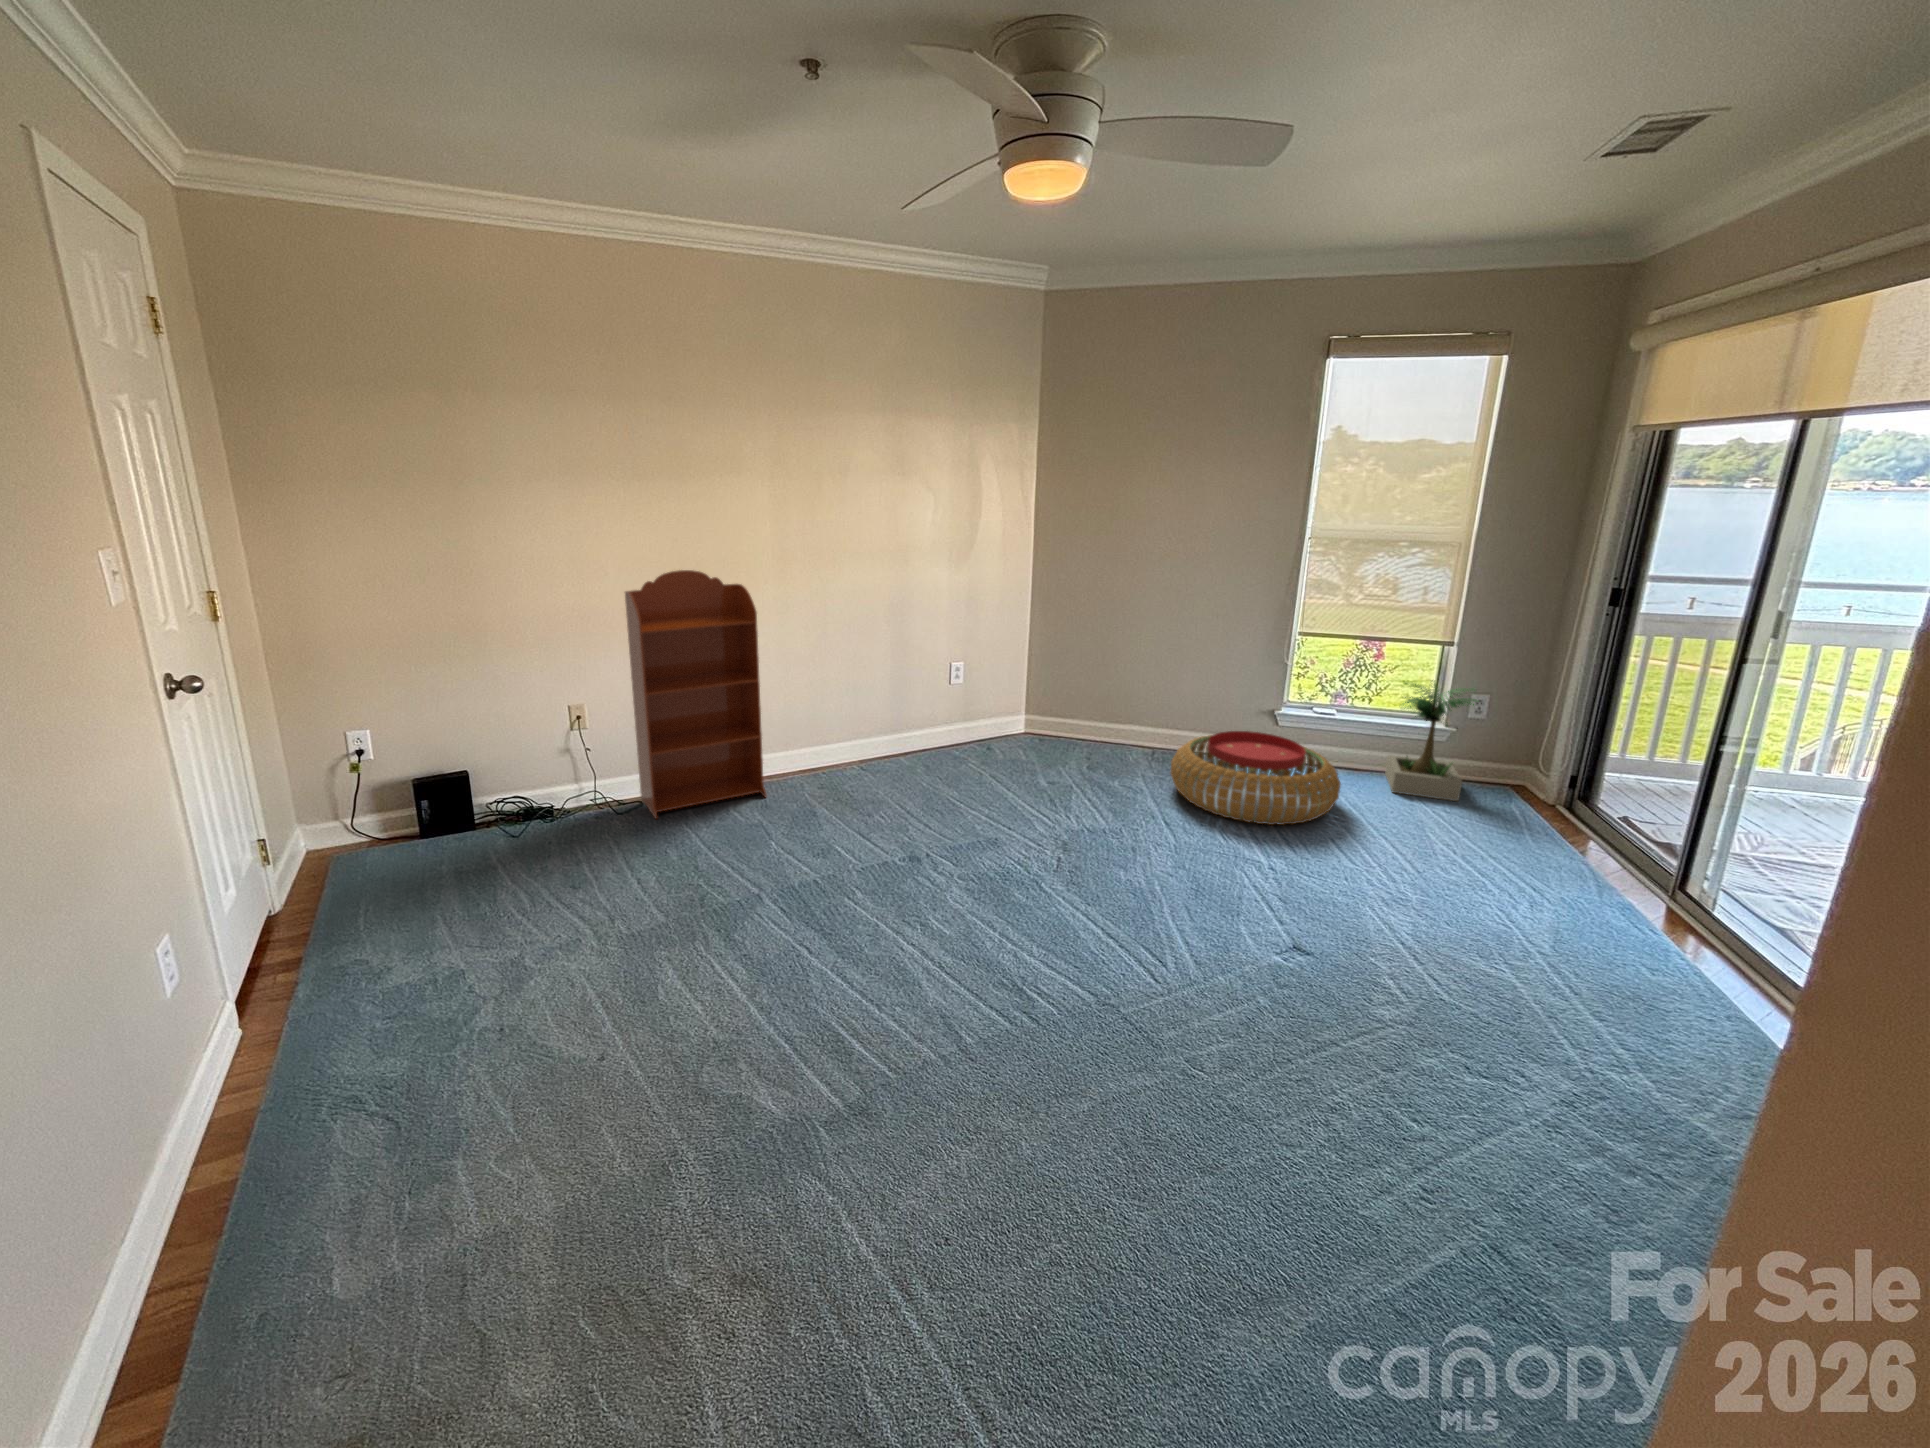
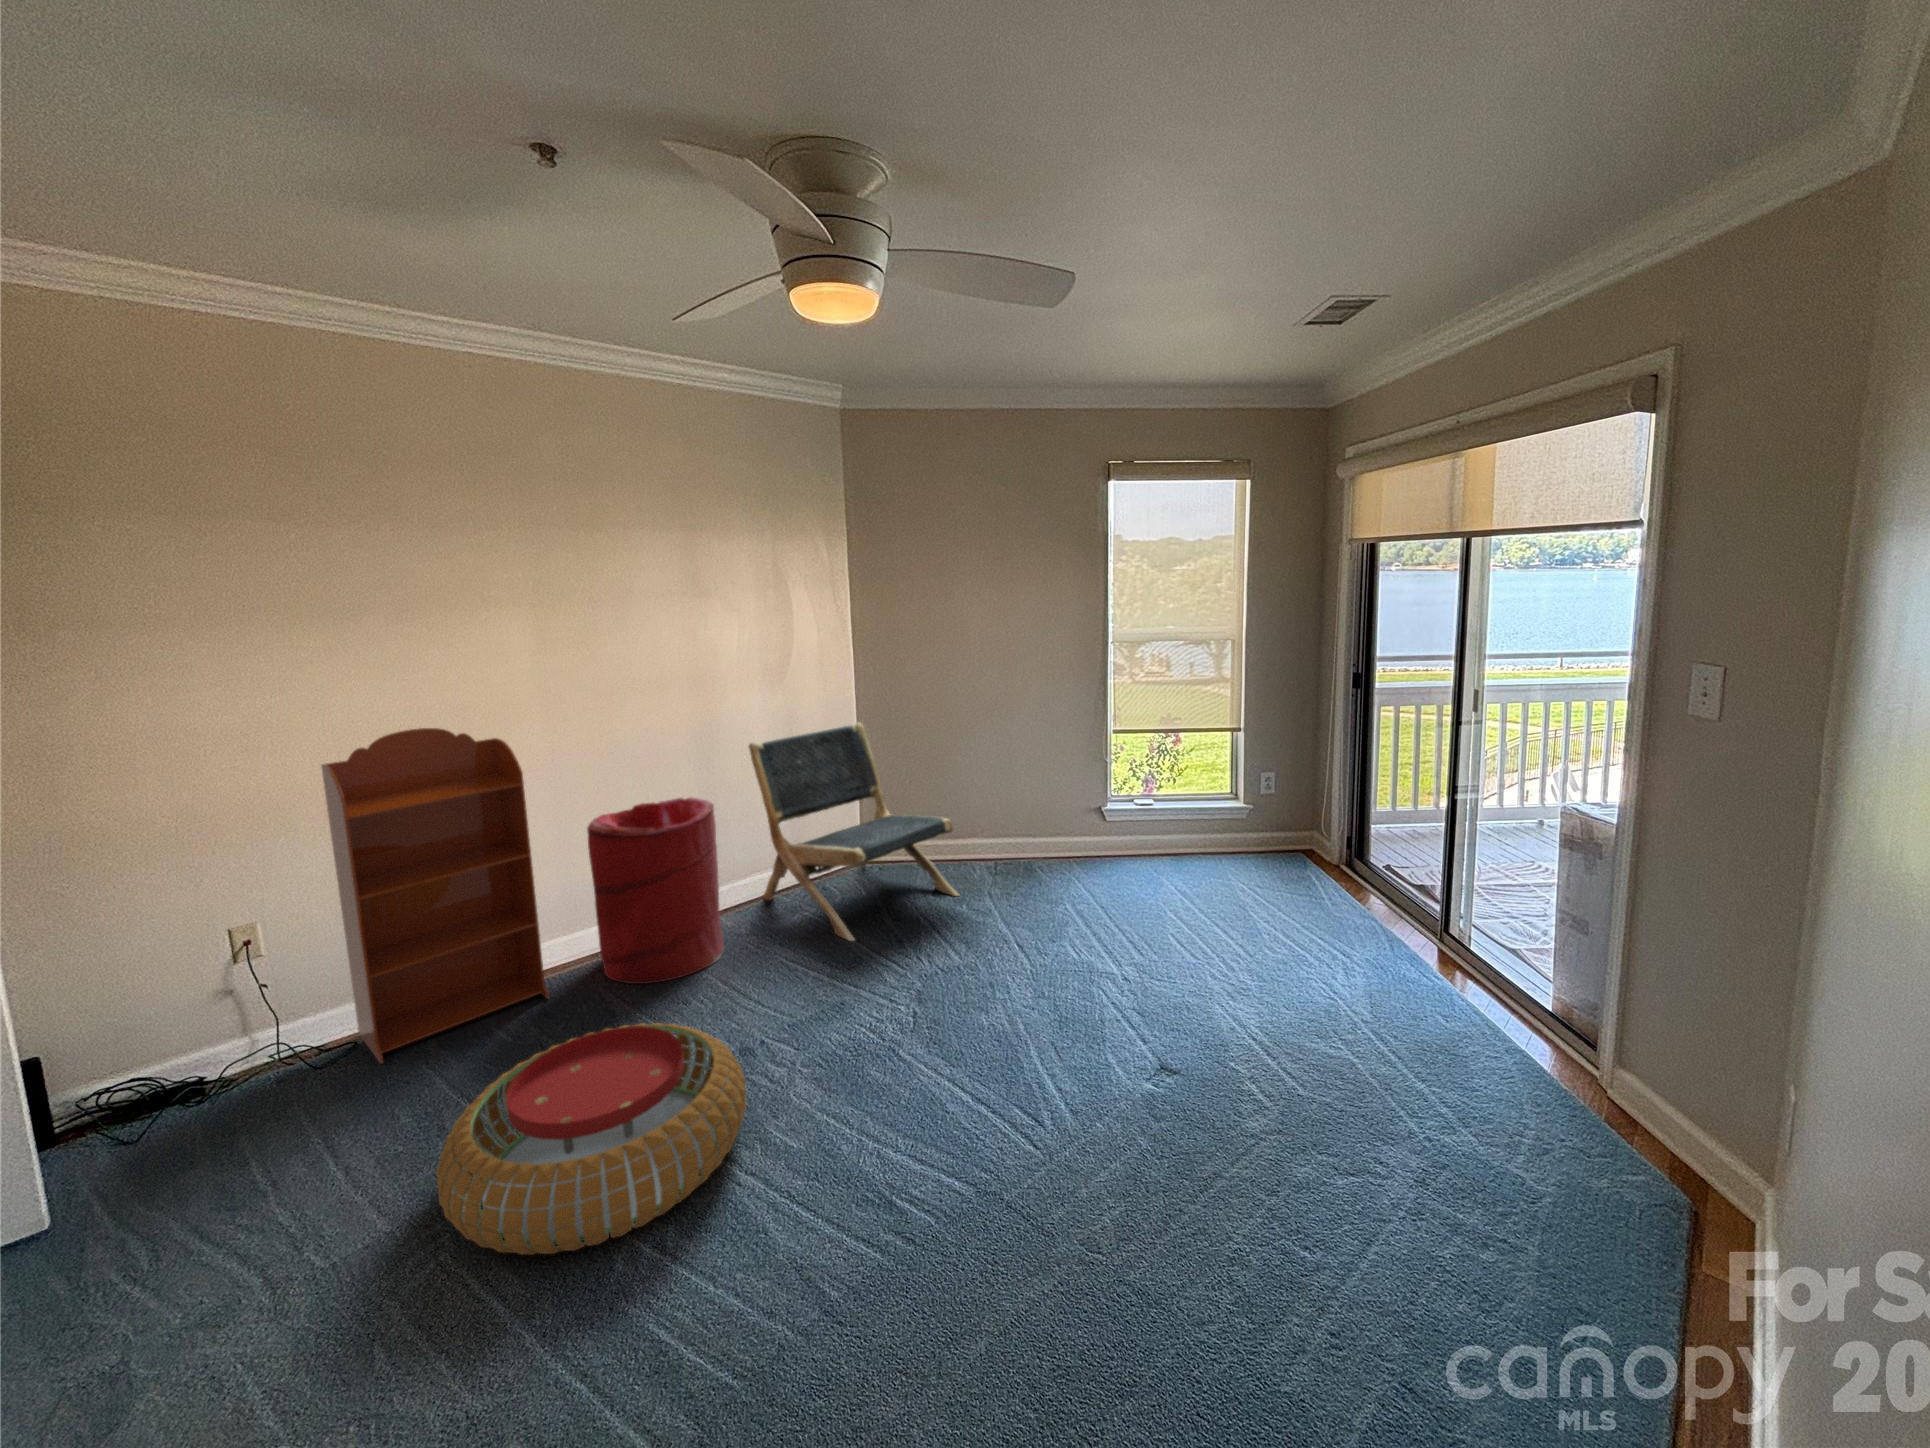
lounge chair: none [931,601,1113,795] -> present [749,722,958,941]
laundry hamper: none [800,651,900,800] -> present [587,797,724,984]
potted plant: present [1385,680,1477,801] -> none [1200,761,1277,872]
pouf: present [1171,731,1341,825] -> present [436,1023,746,1255]

